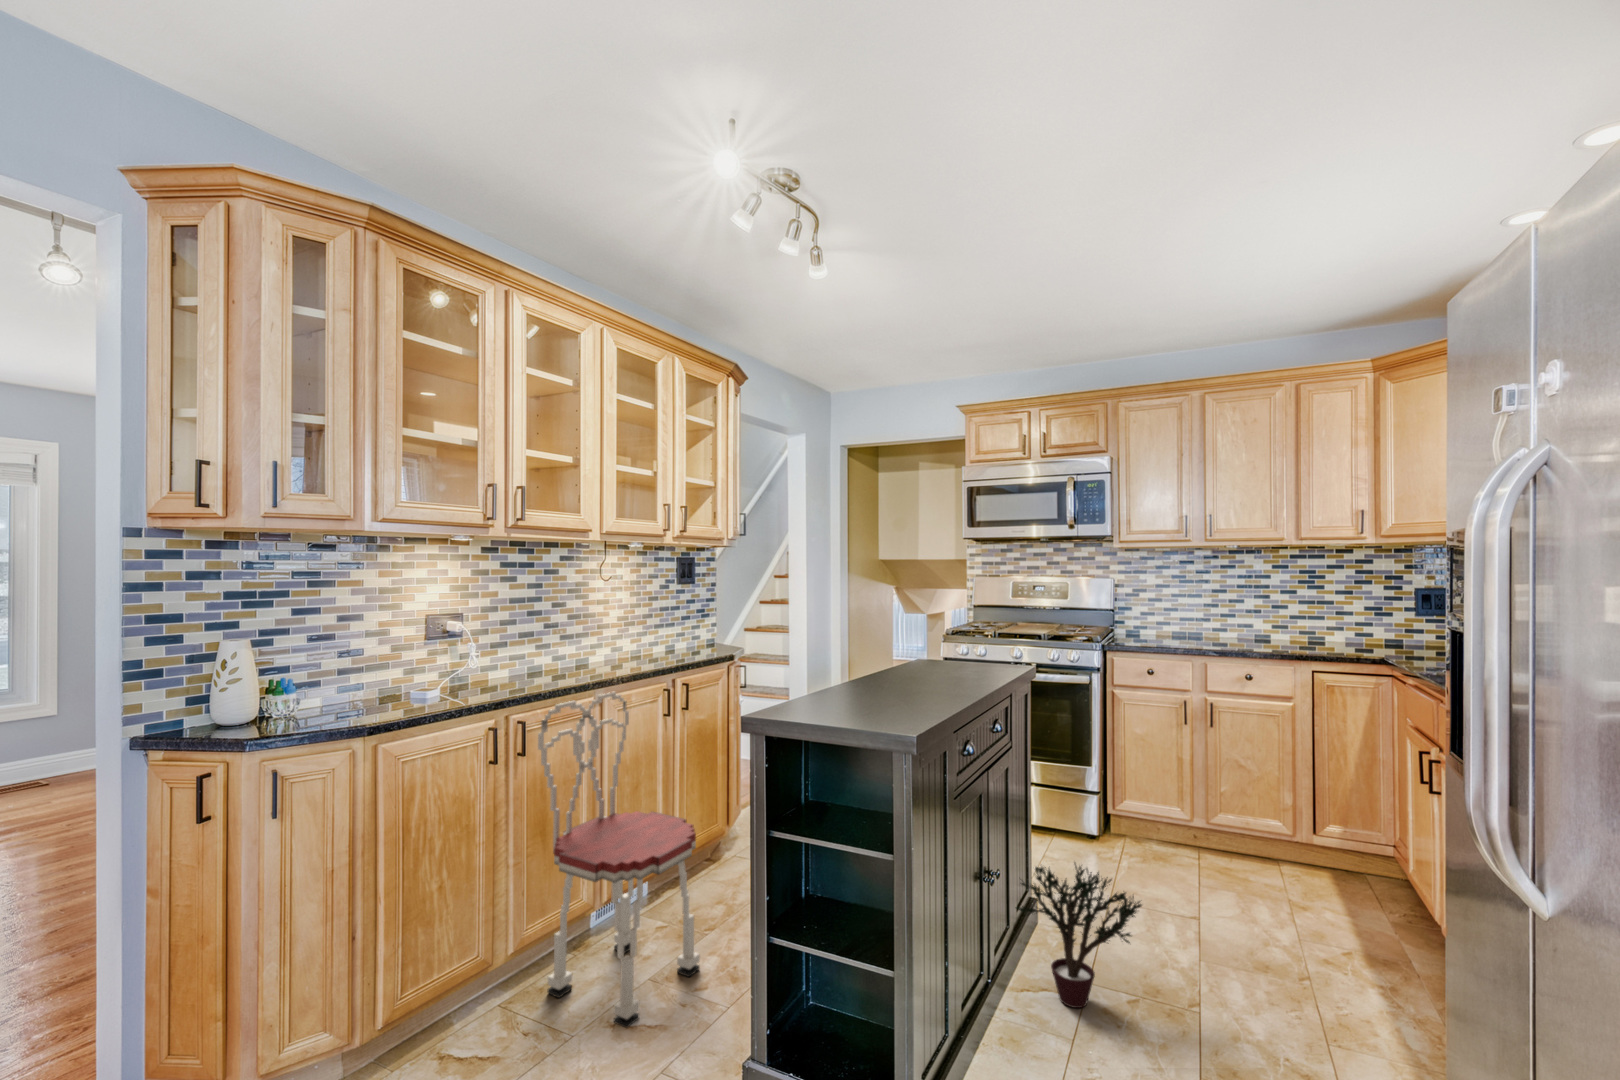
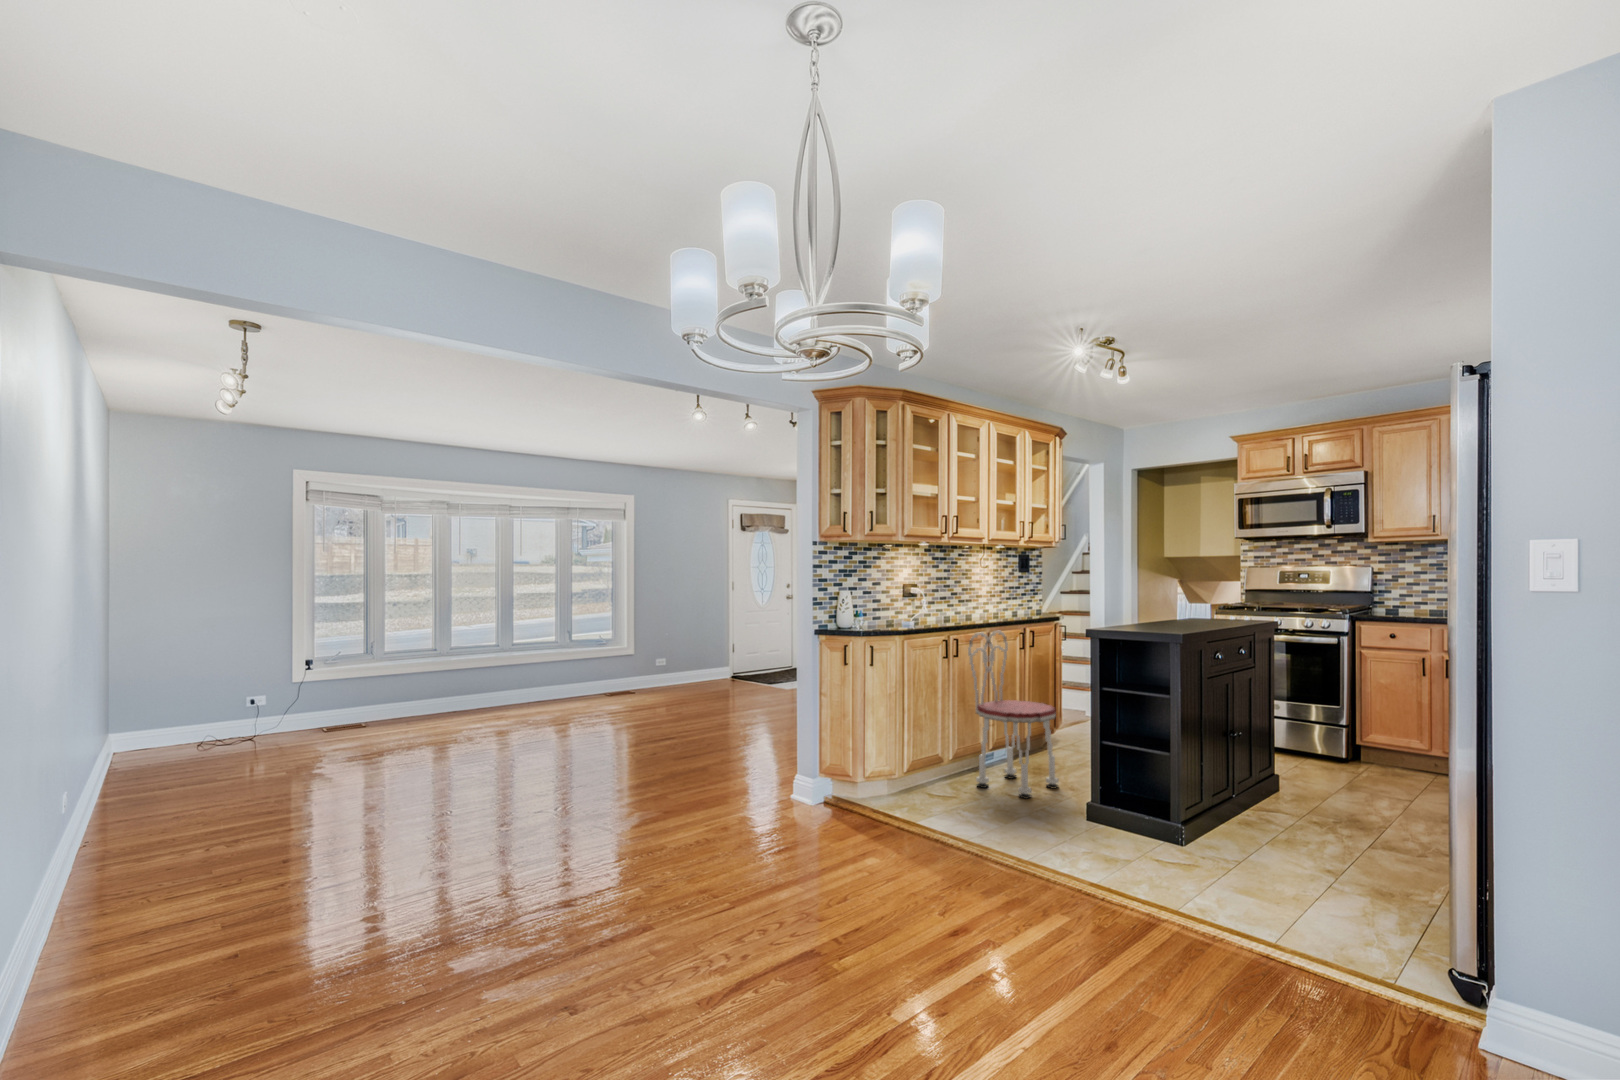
potted plant: present [1017,864,1142,1008] -> none [1258,737,1350,817]

